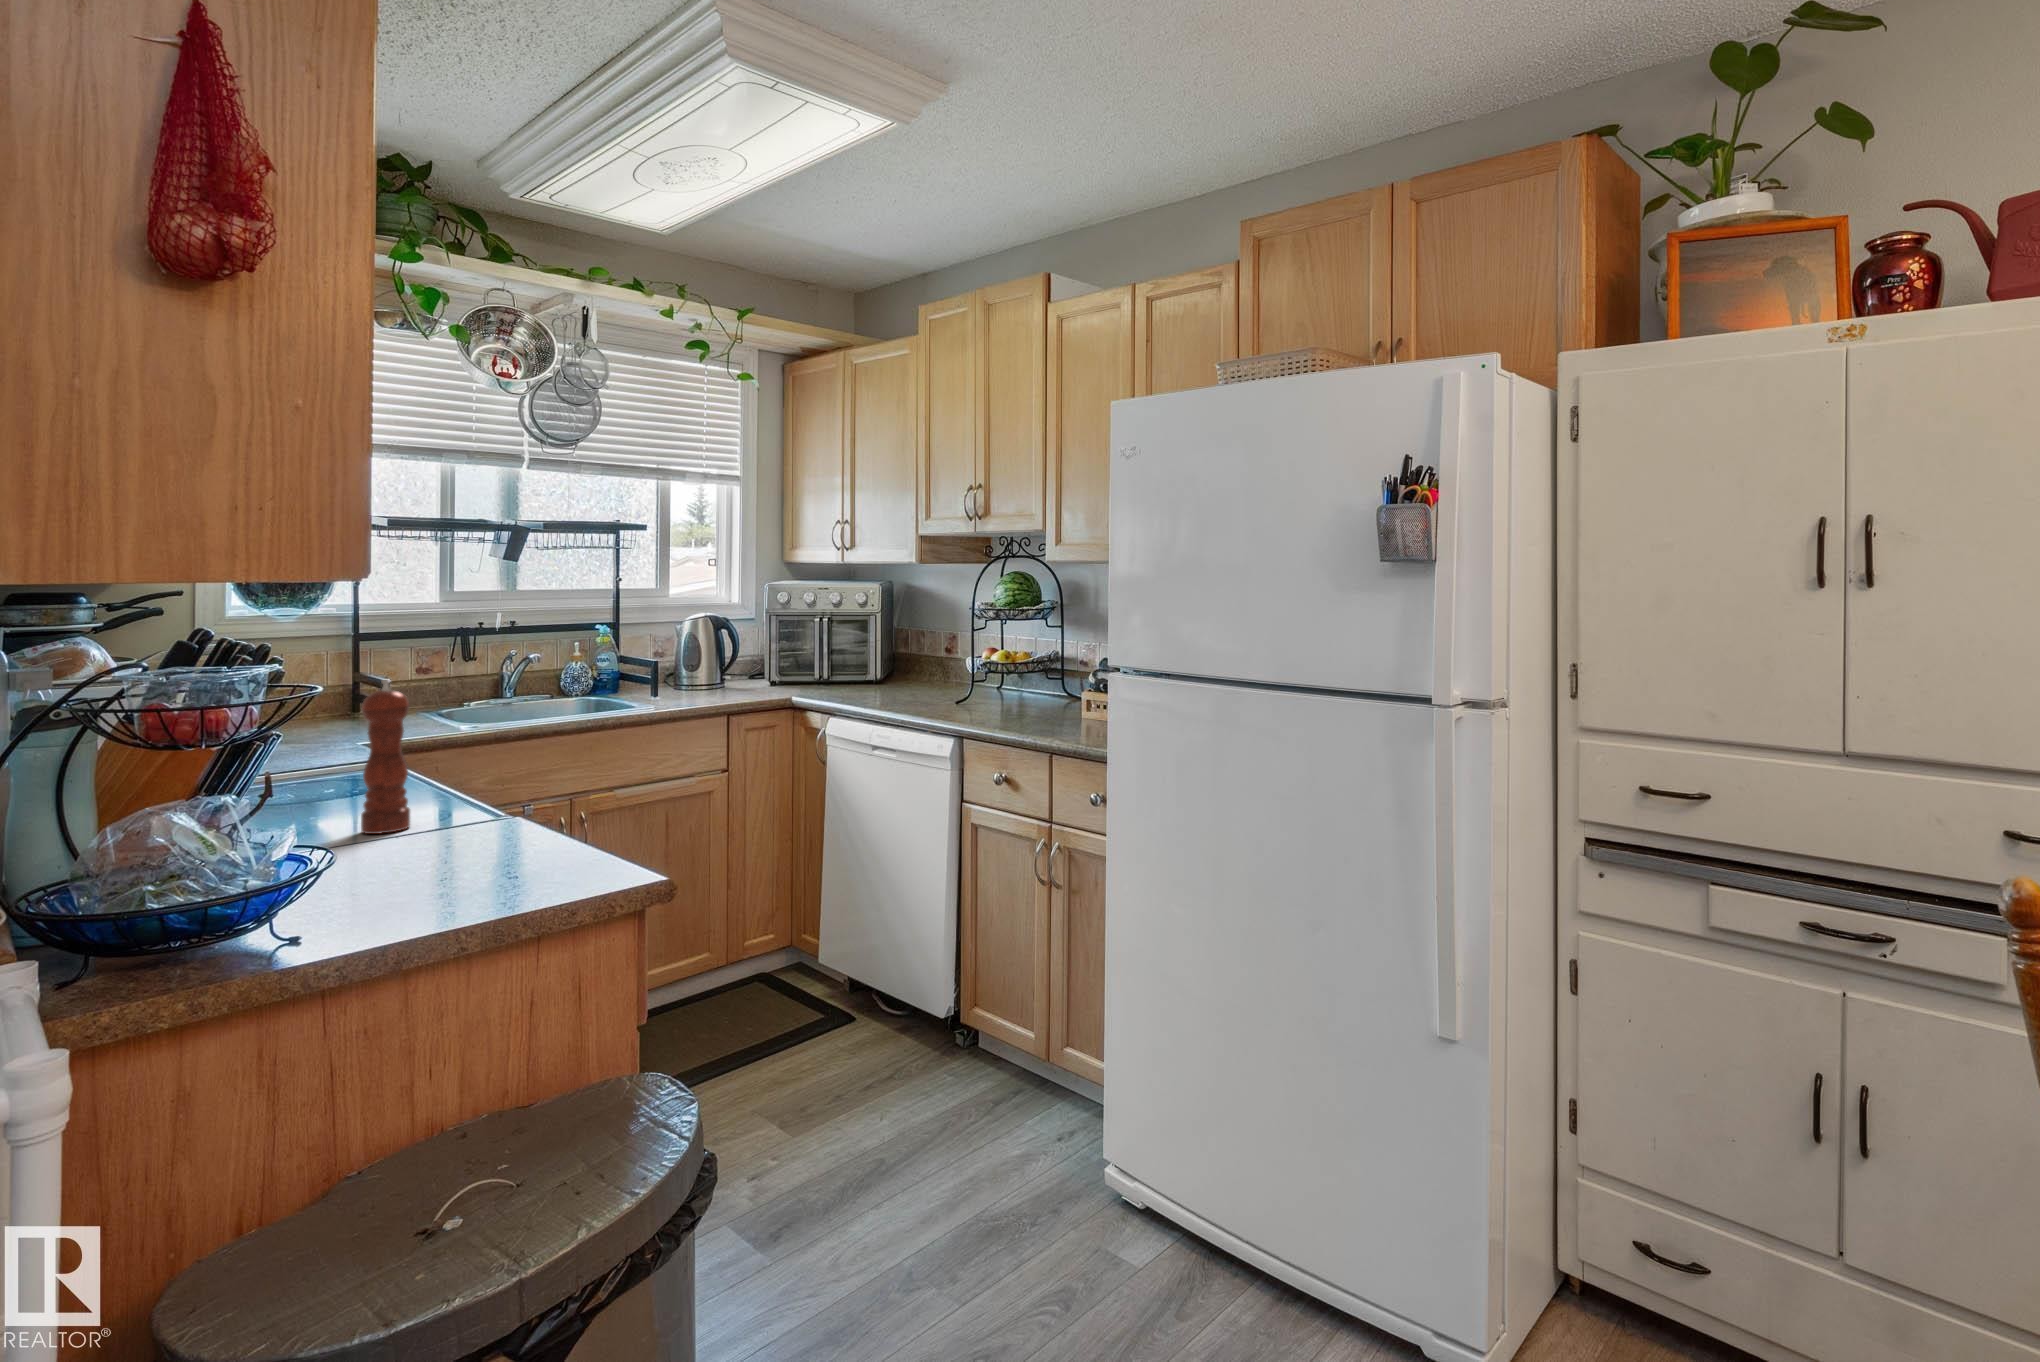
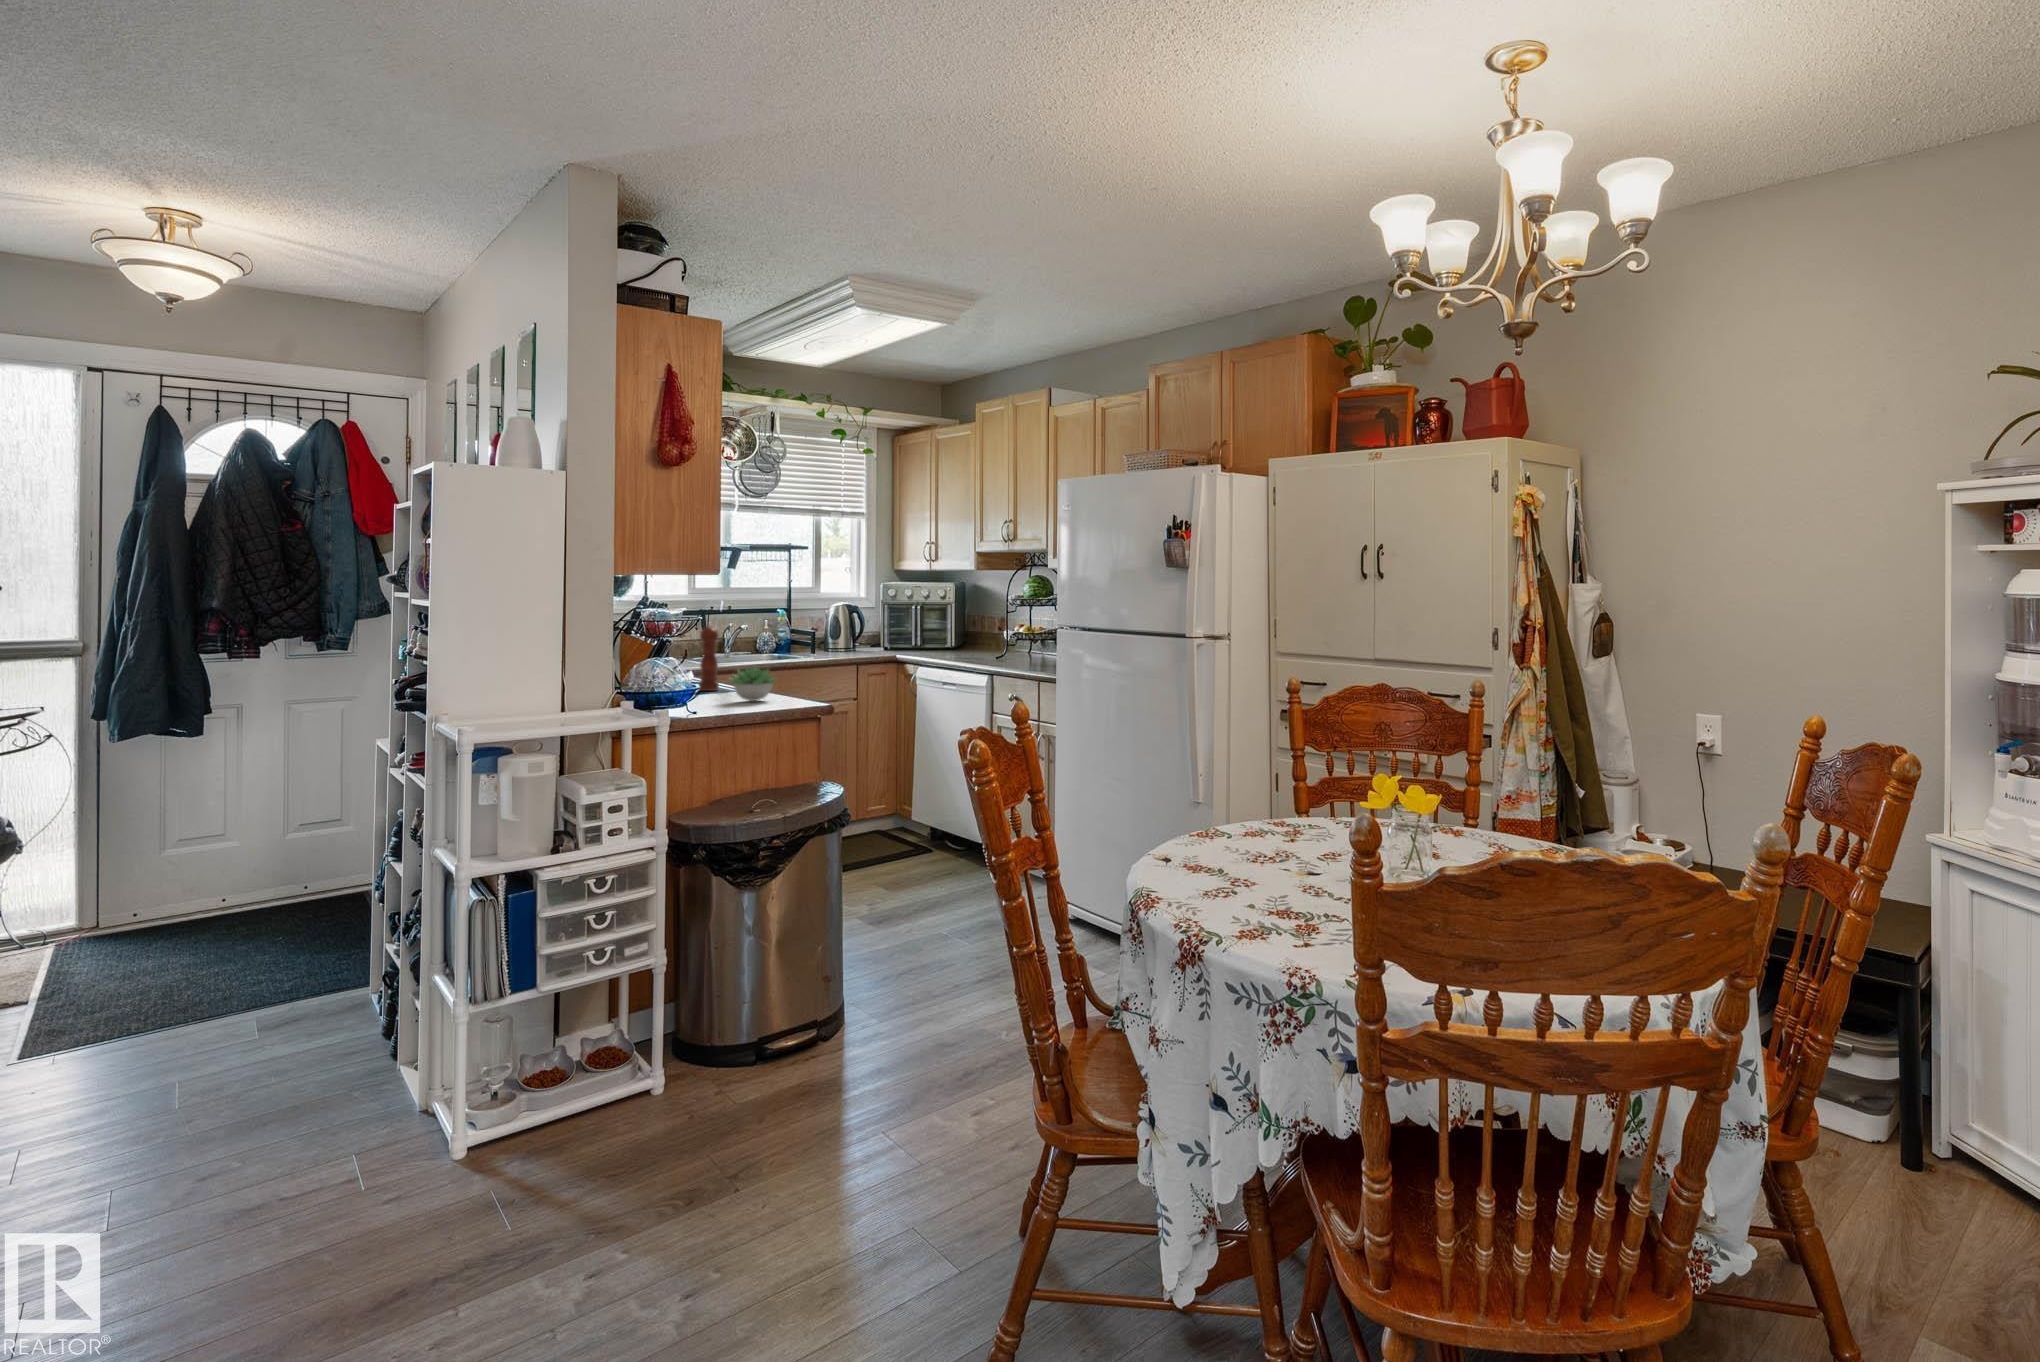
succulent plant: none [388,802,526,890] -> present [730,668,776,701]

